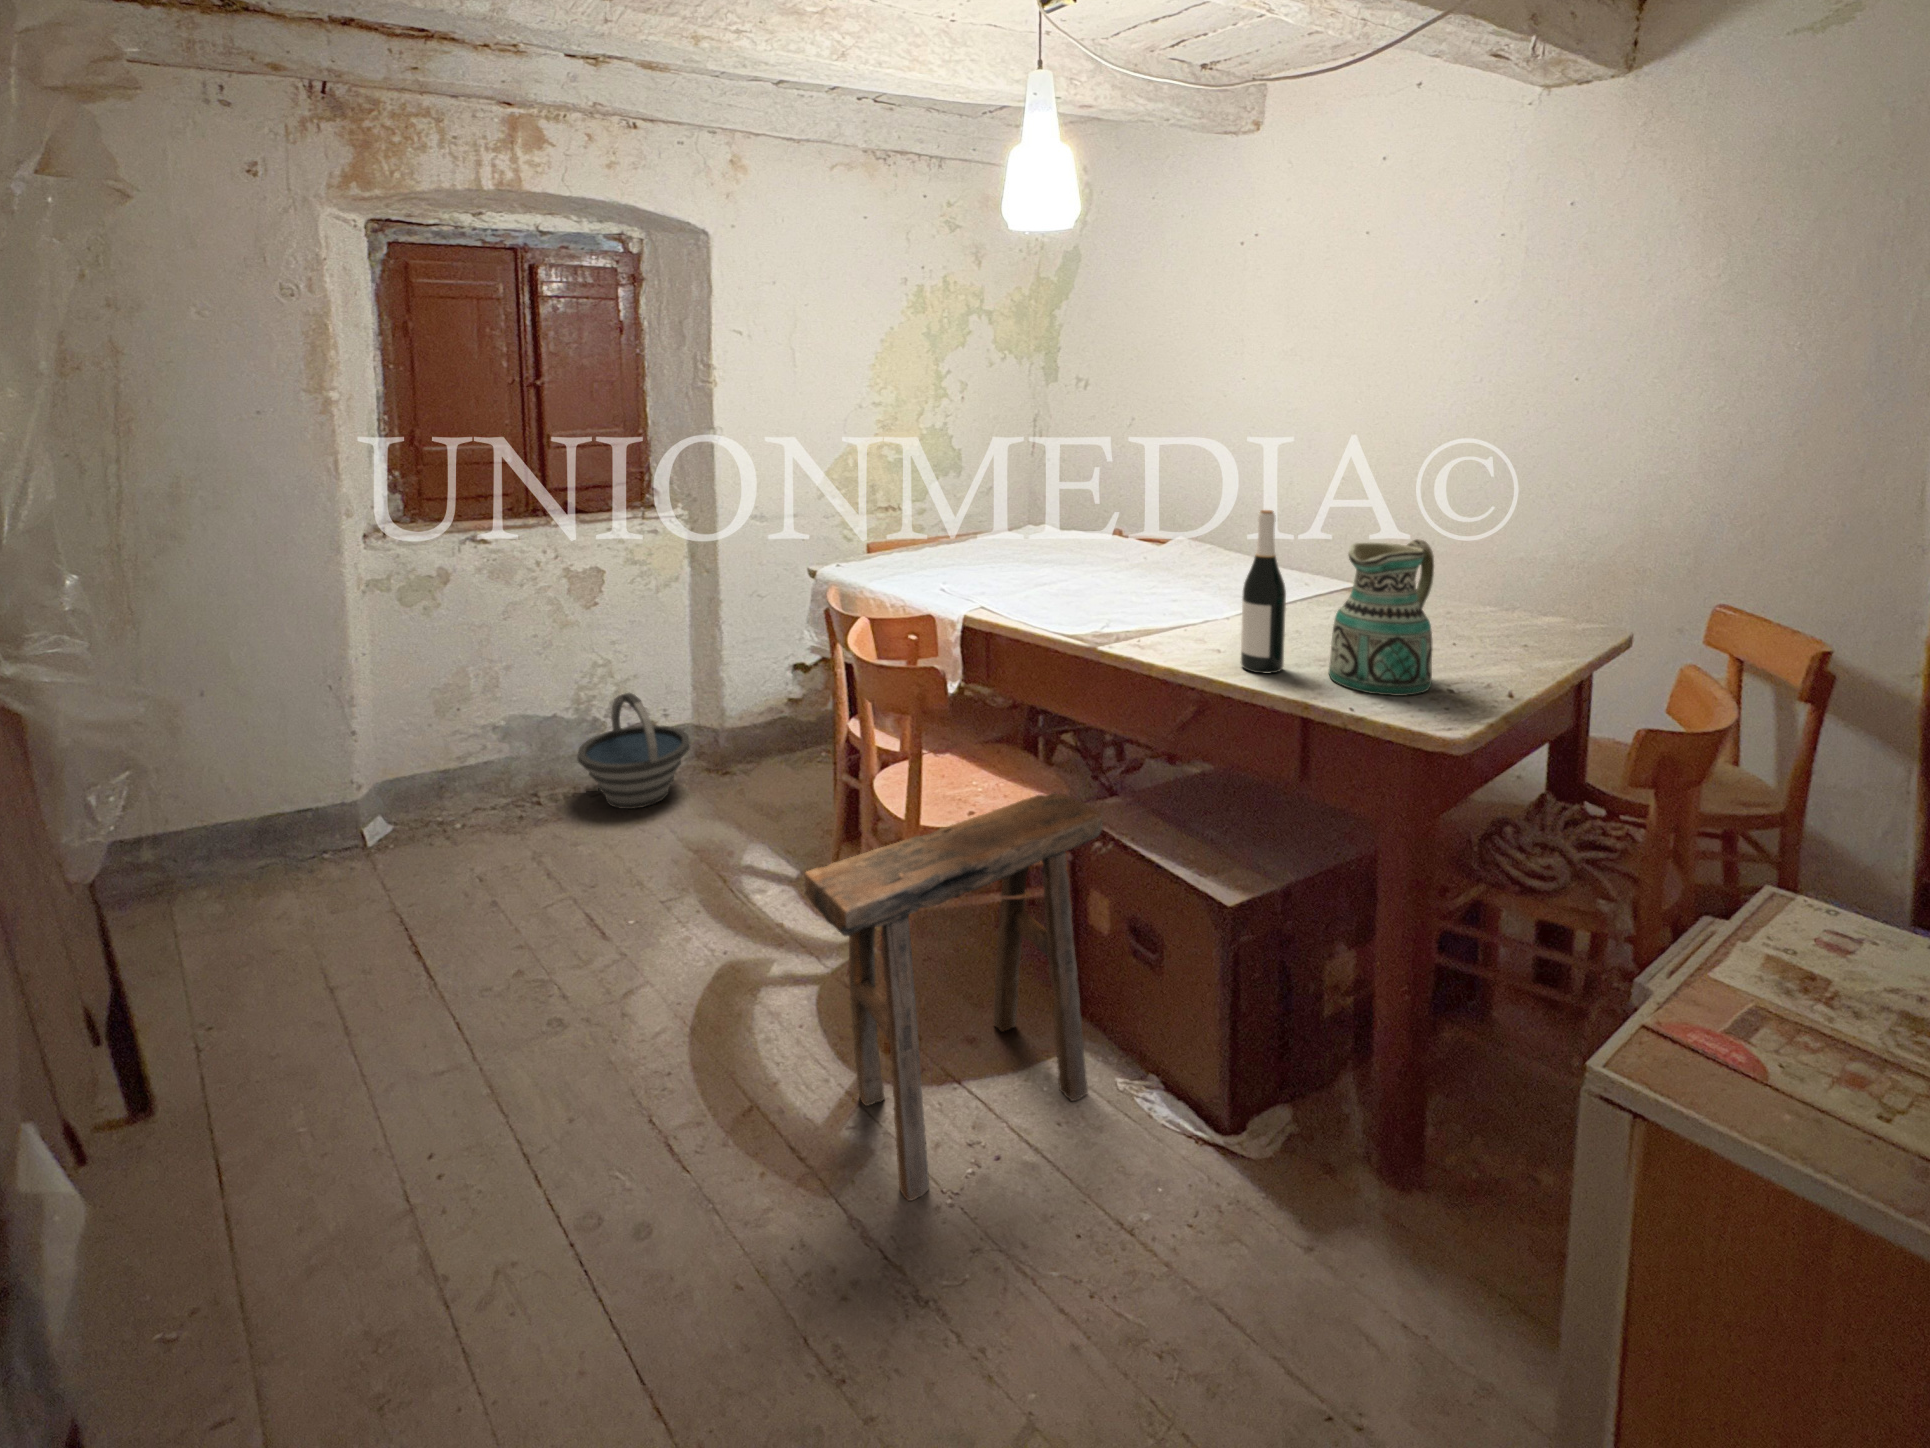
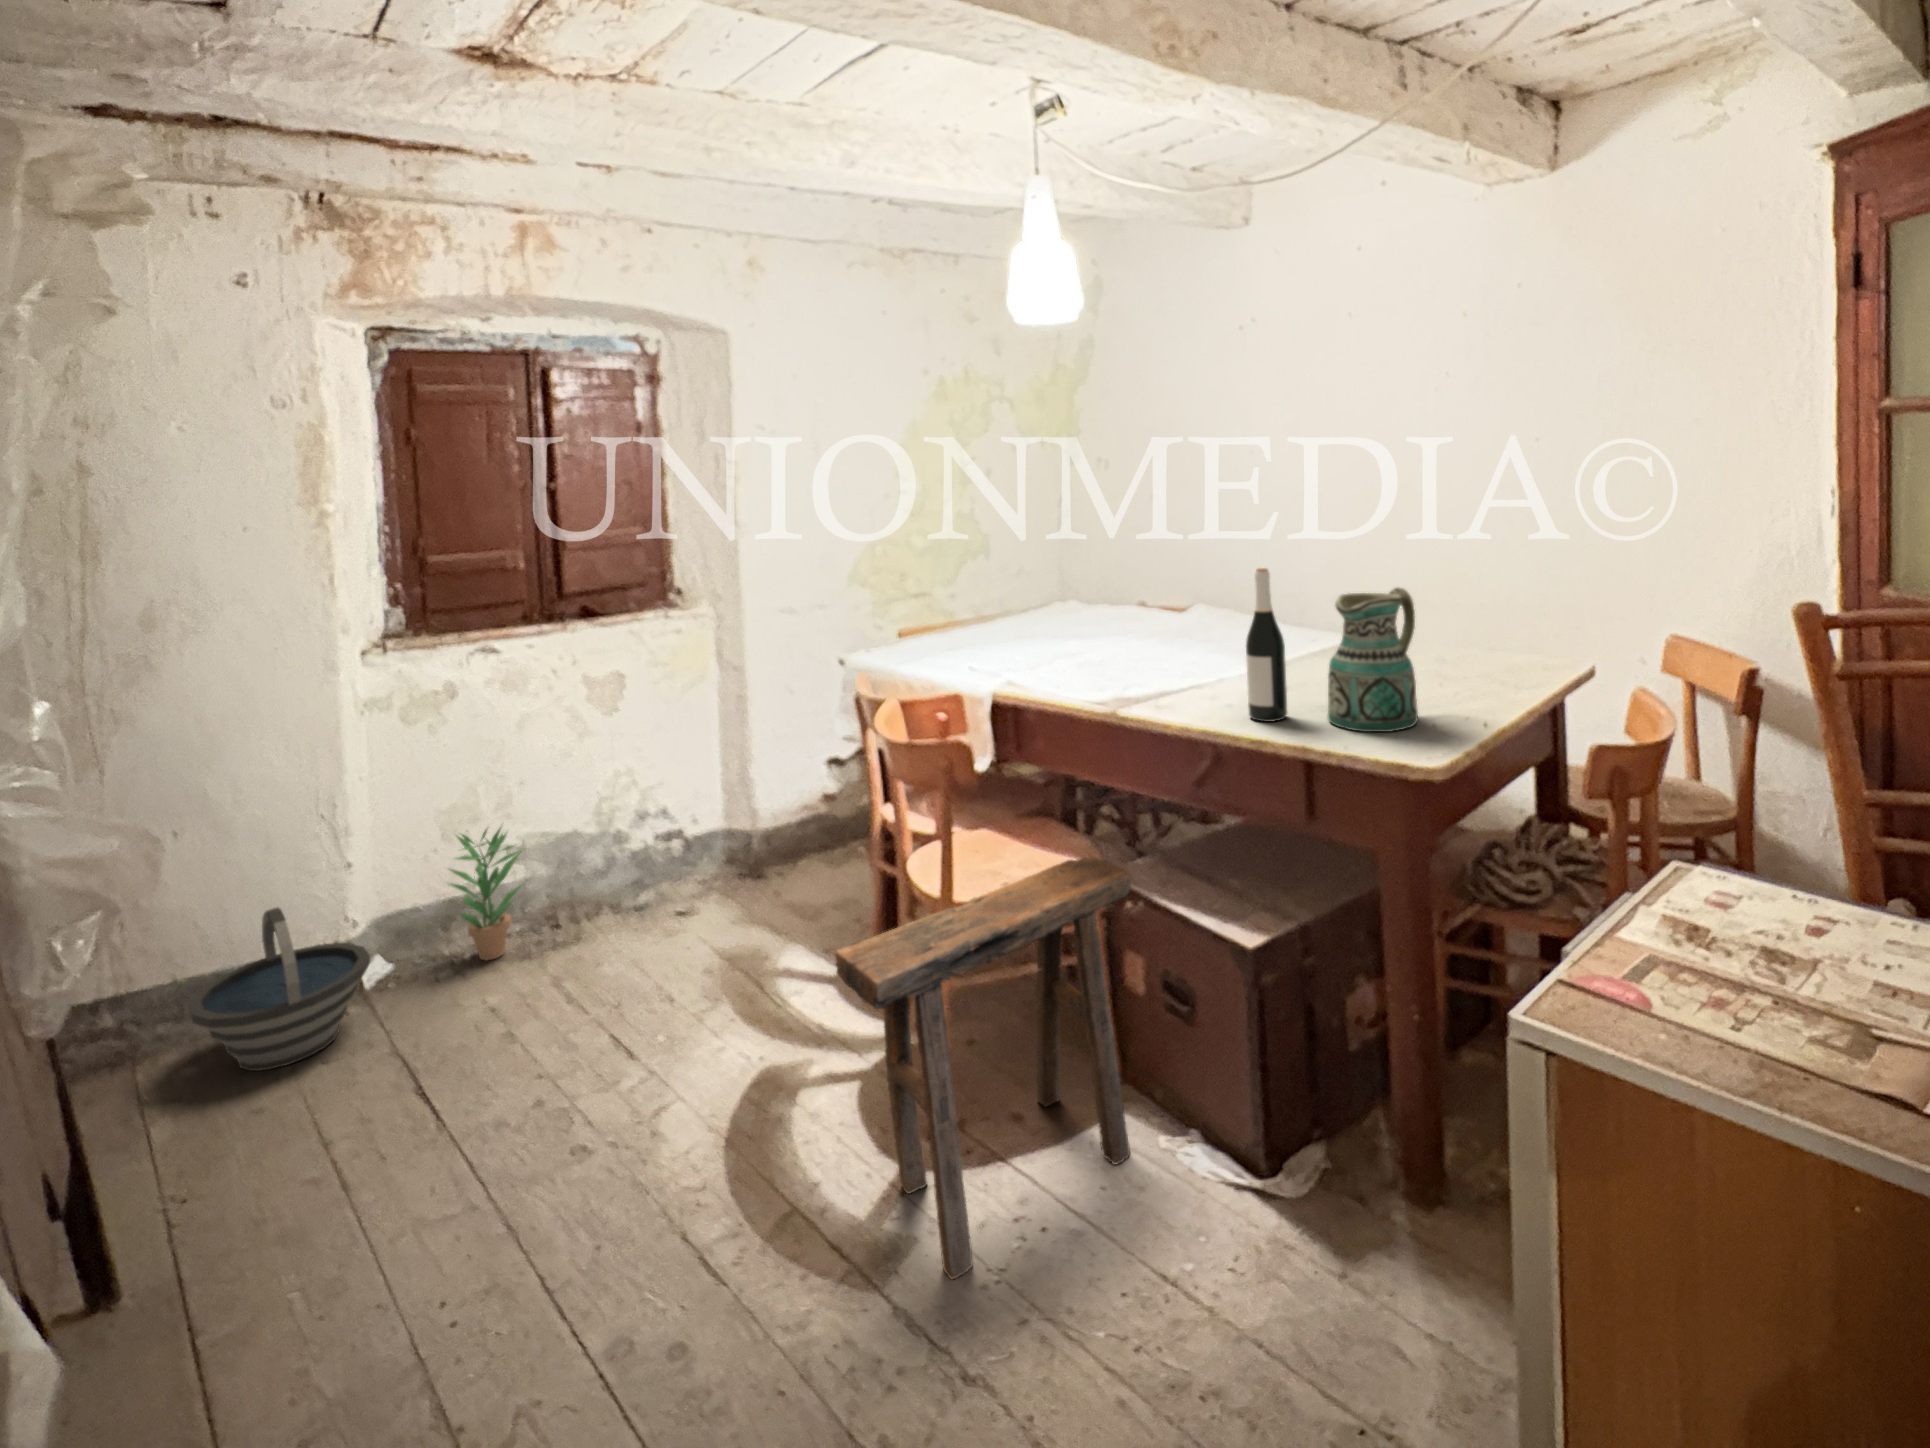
bucket: present [577,693,690,809] -> present [188,908,370,1071]
potted plant: none [440,702,514,828] -> present [447,827,522,960]

